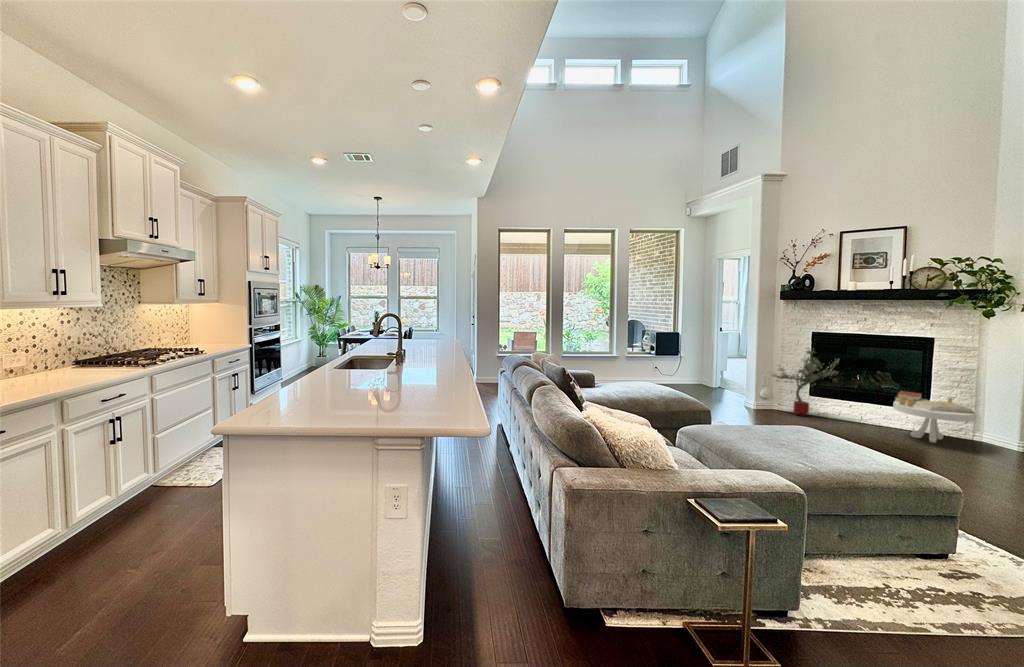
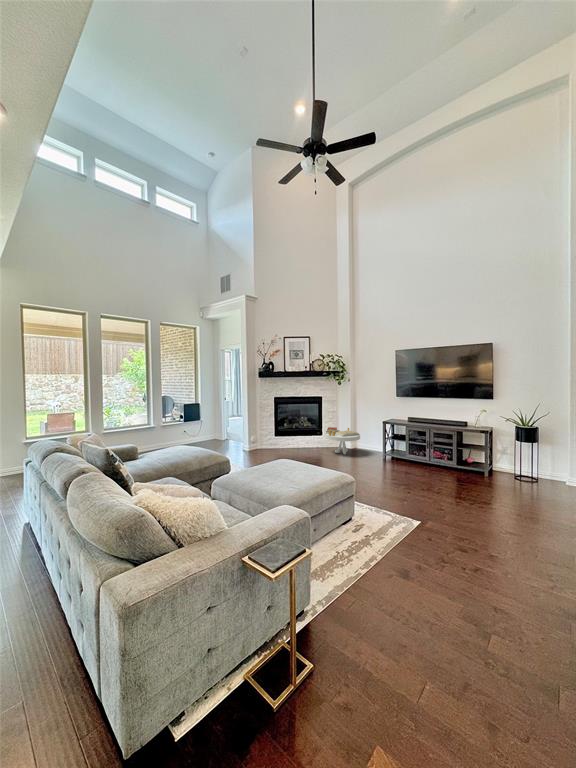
potted tree: present [772,348,839,416] -> none [263,406,299,451]

